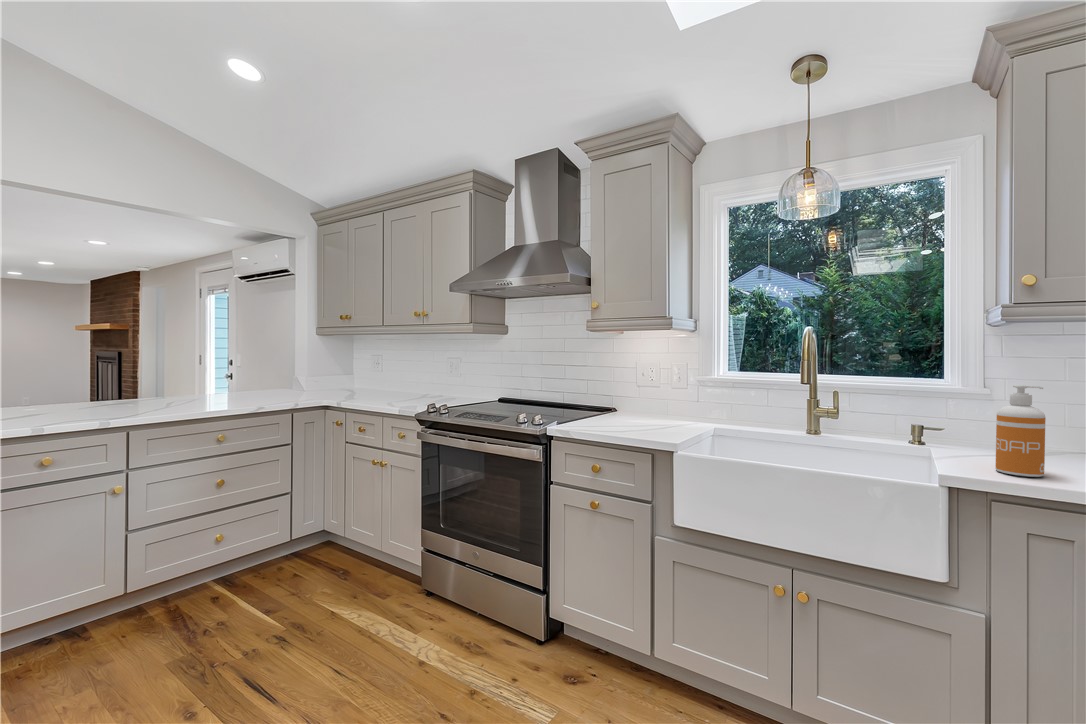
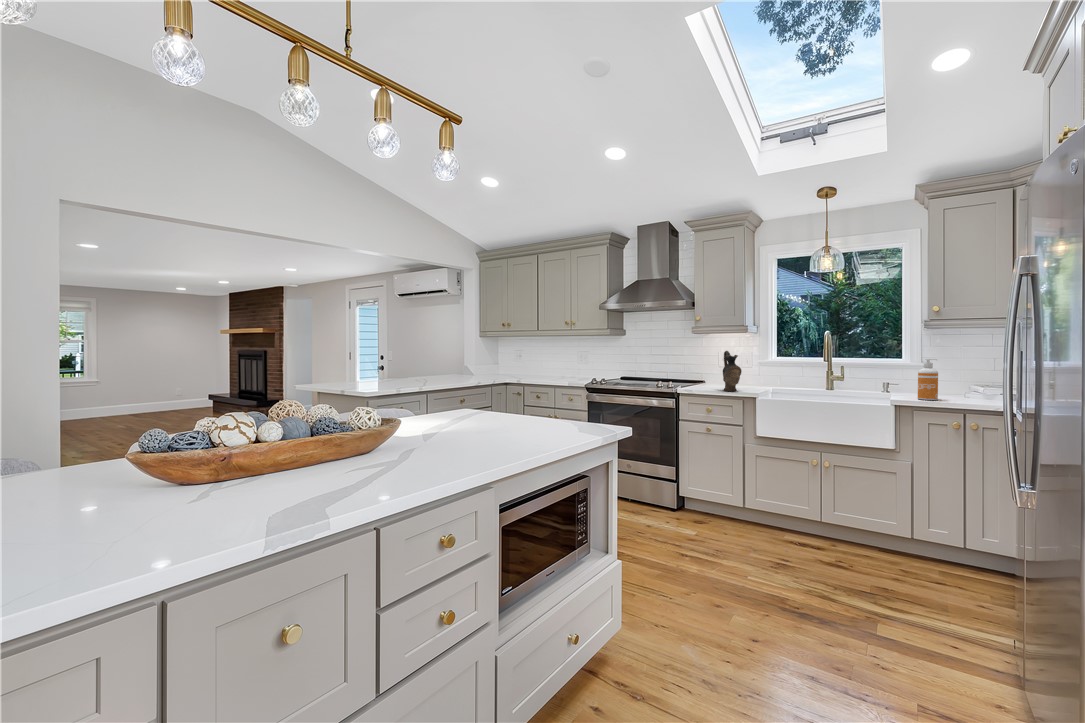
ceramic pitcher: none [621,361,653,434] -> present [723,351,742,391]

